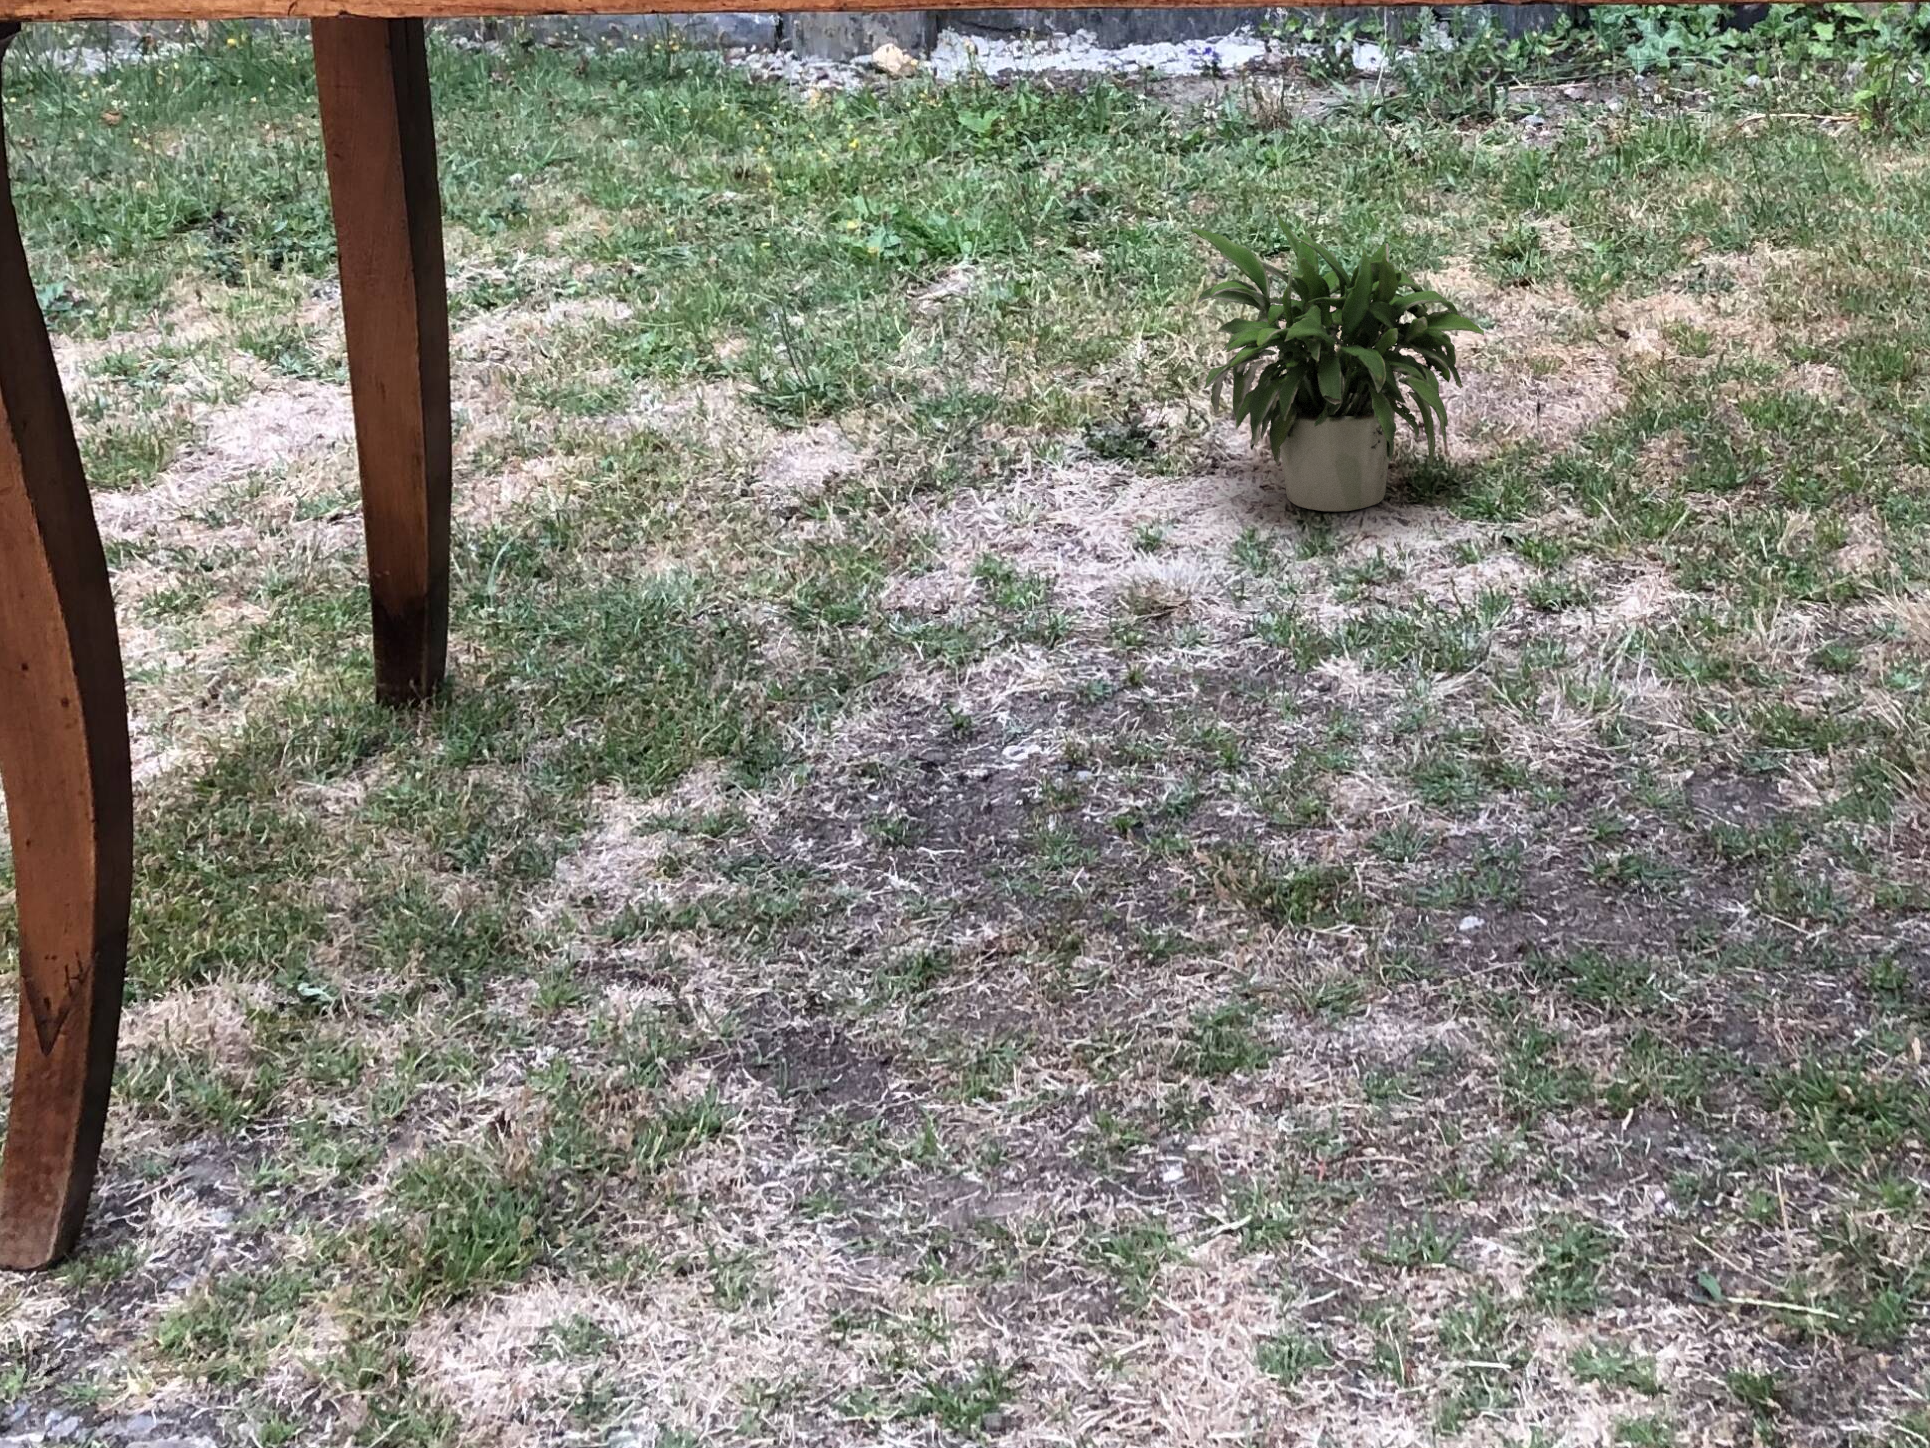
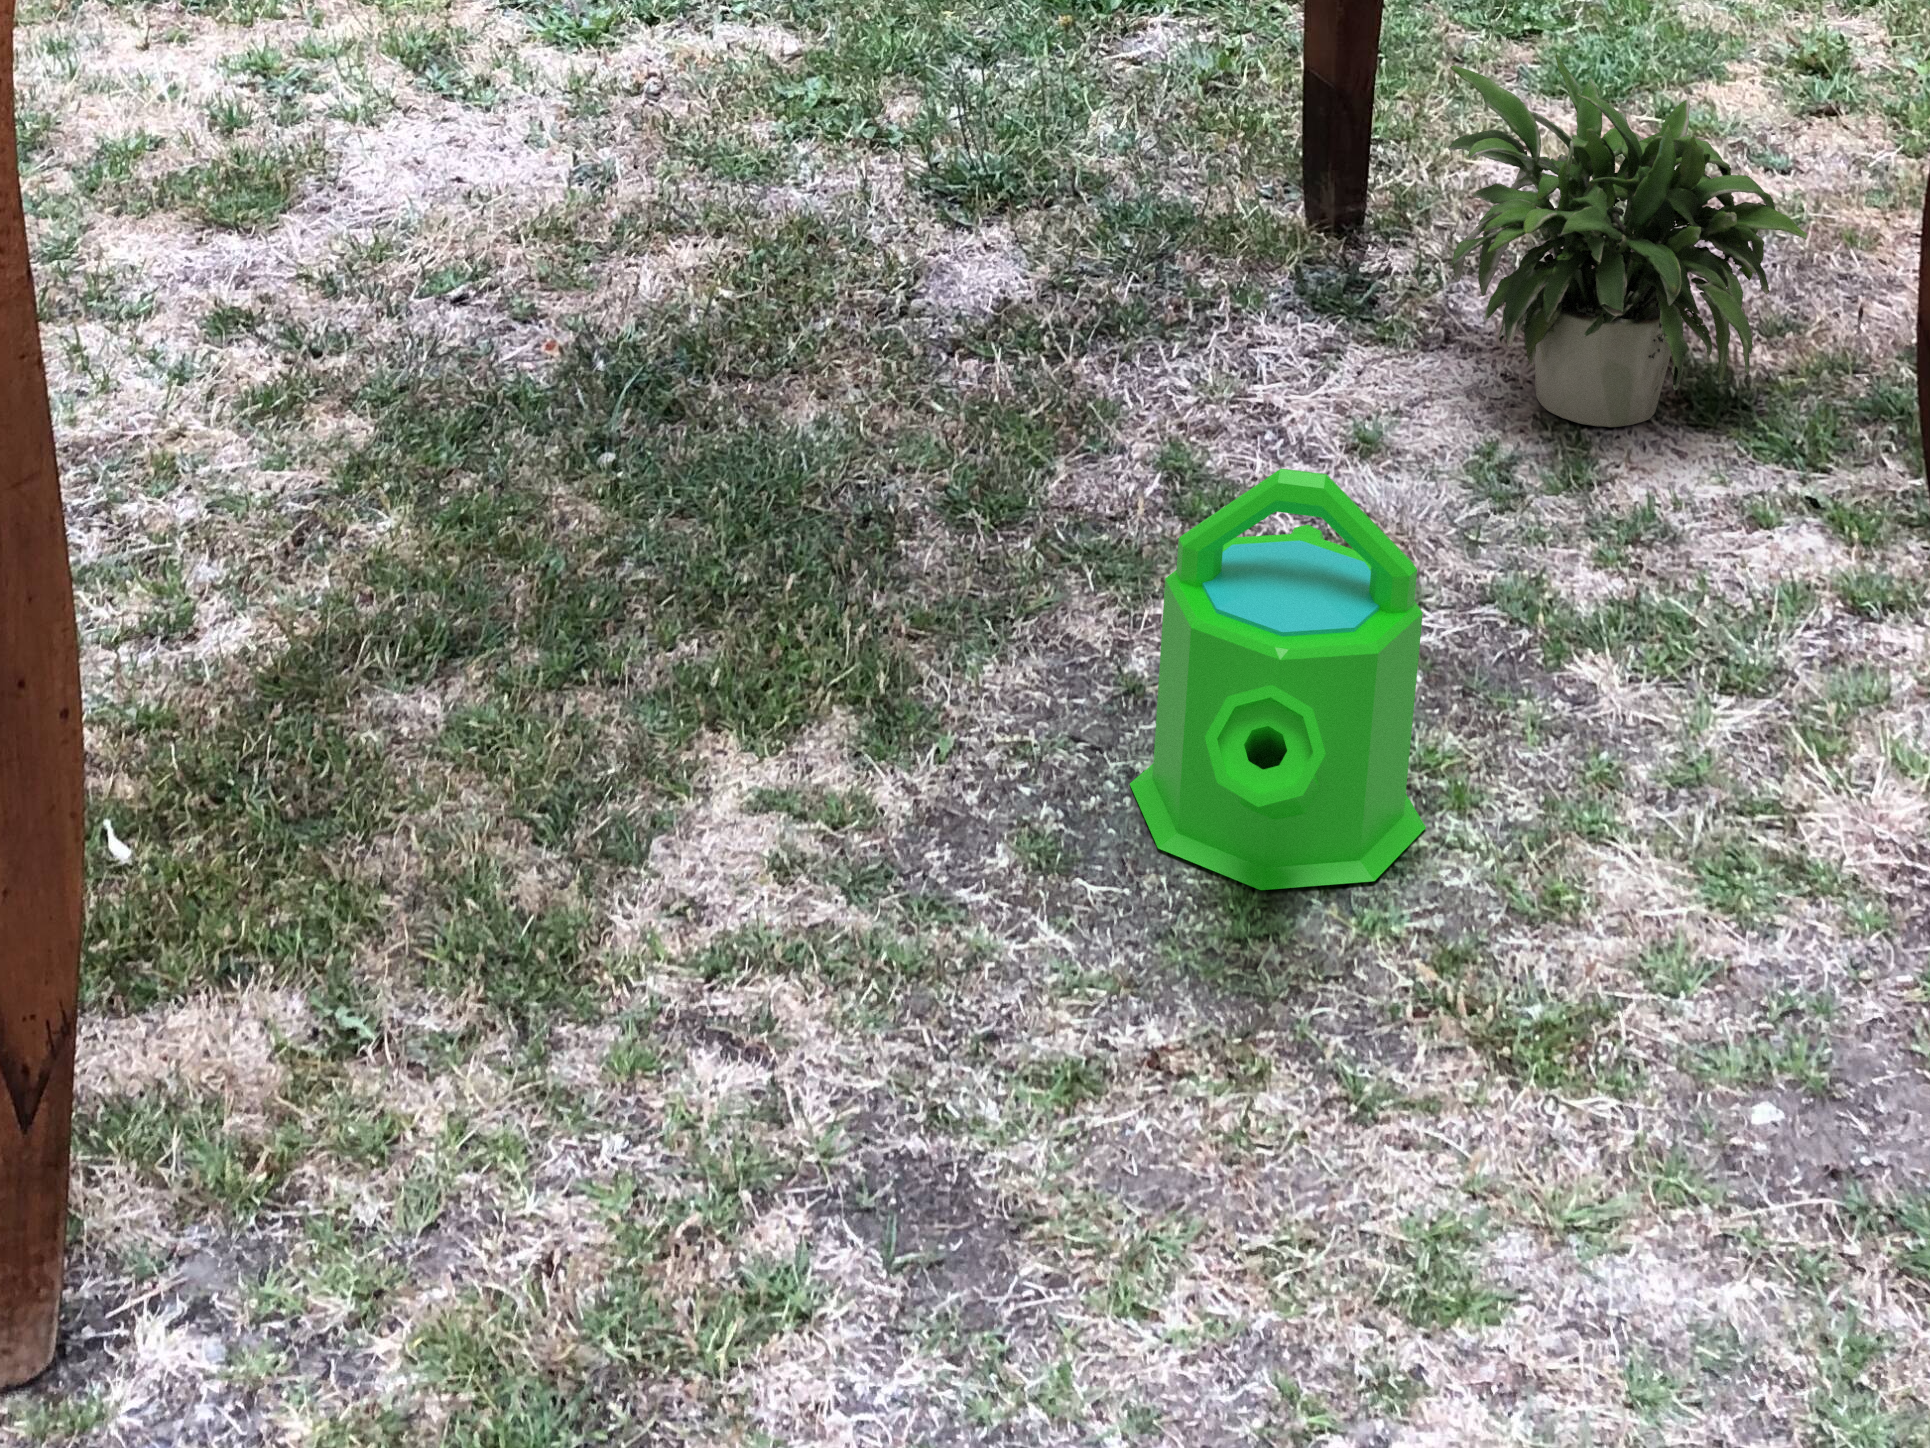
watering can: none [959,488,1200,827] -> present [1130,468,1426,890]

